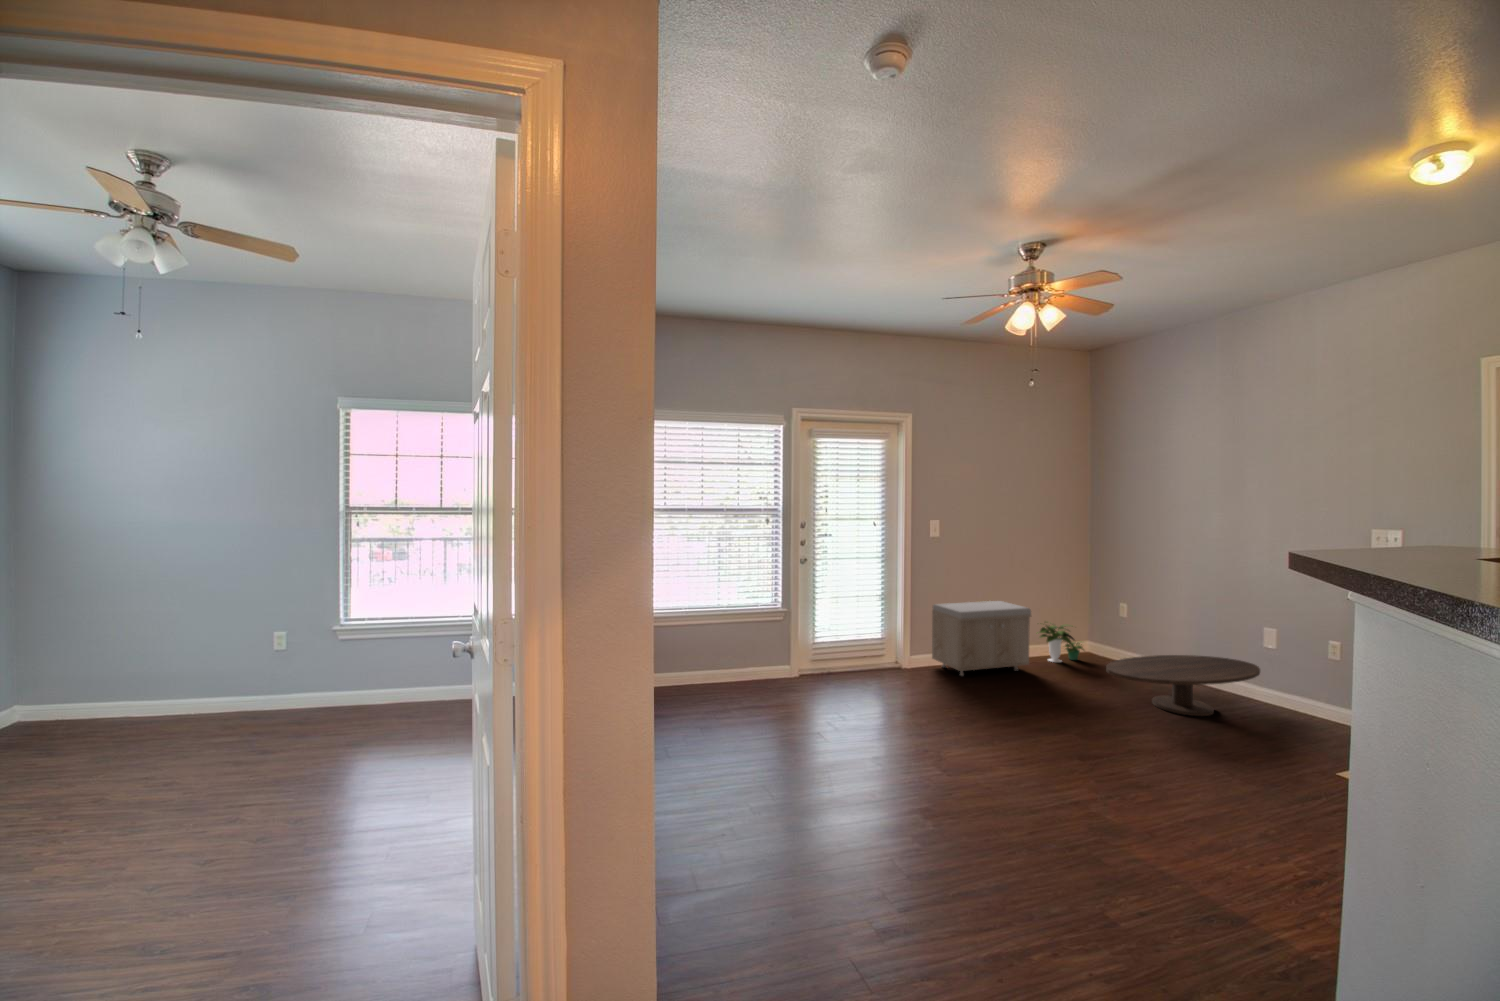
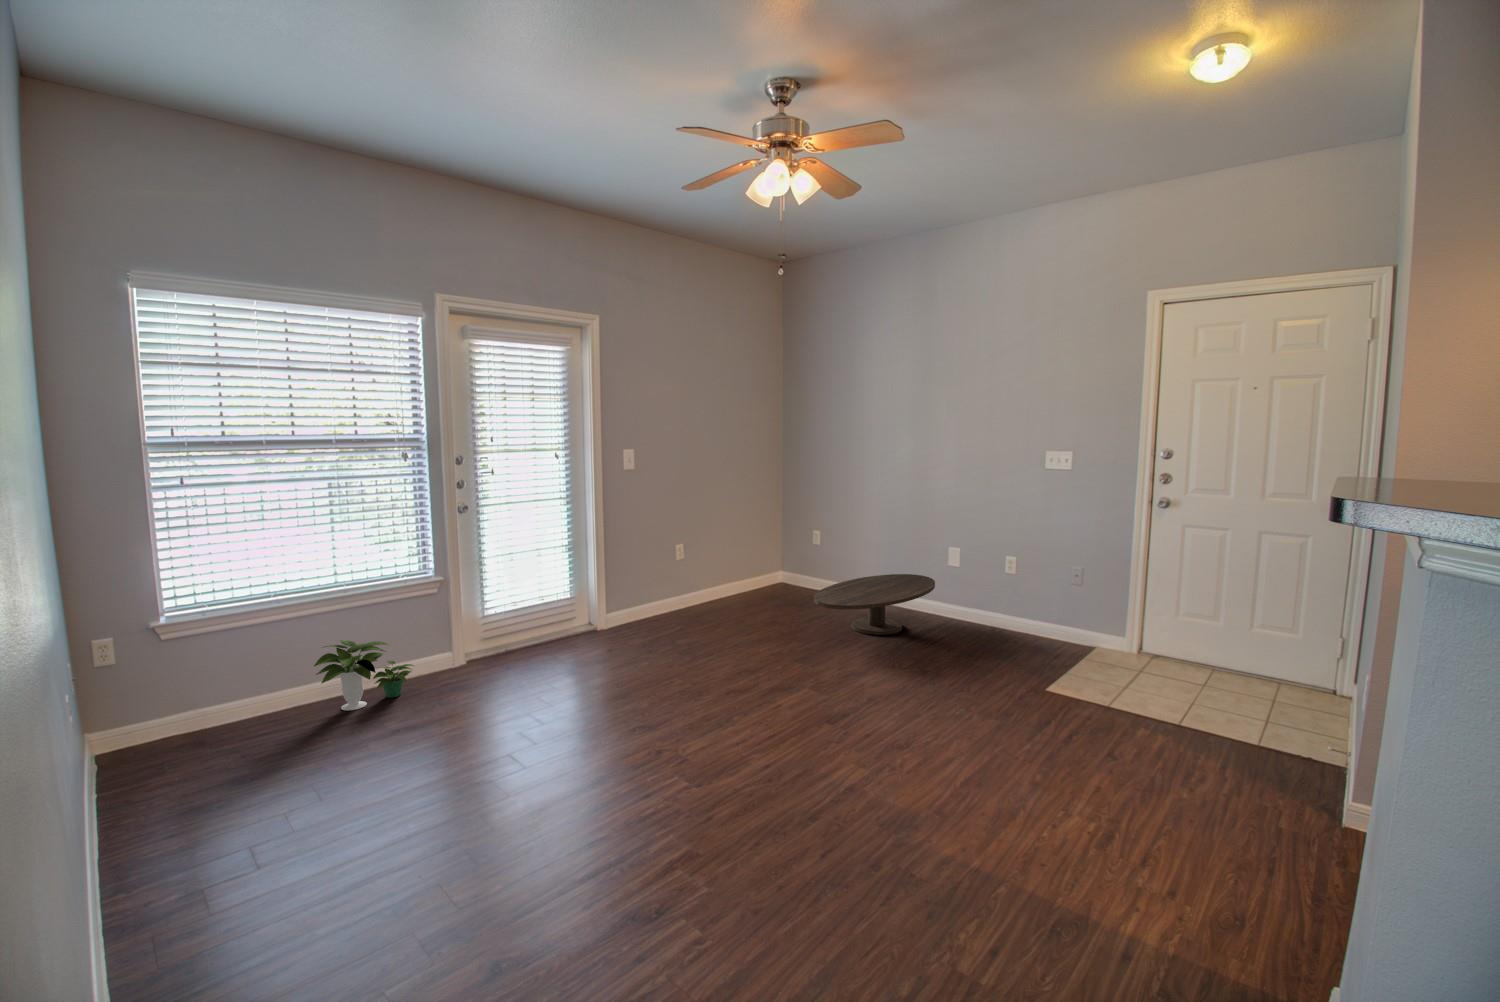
storage bench: present [932,601,1031,676] -> none [630,538,736,628]
potted plant: present [1037,625,1084,662] -> present [314,640,414,711]

